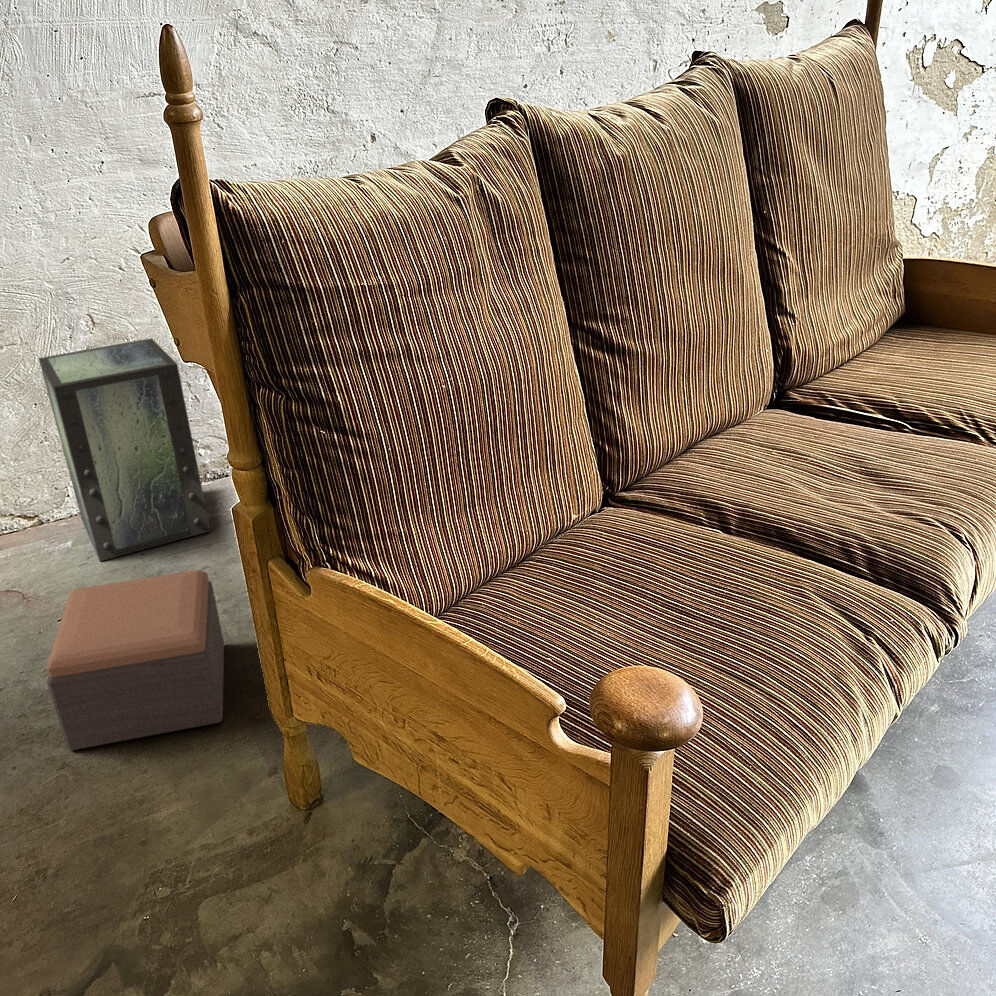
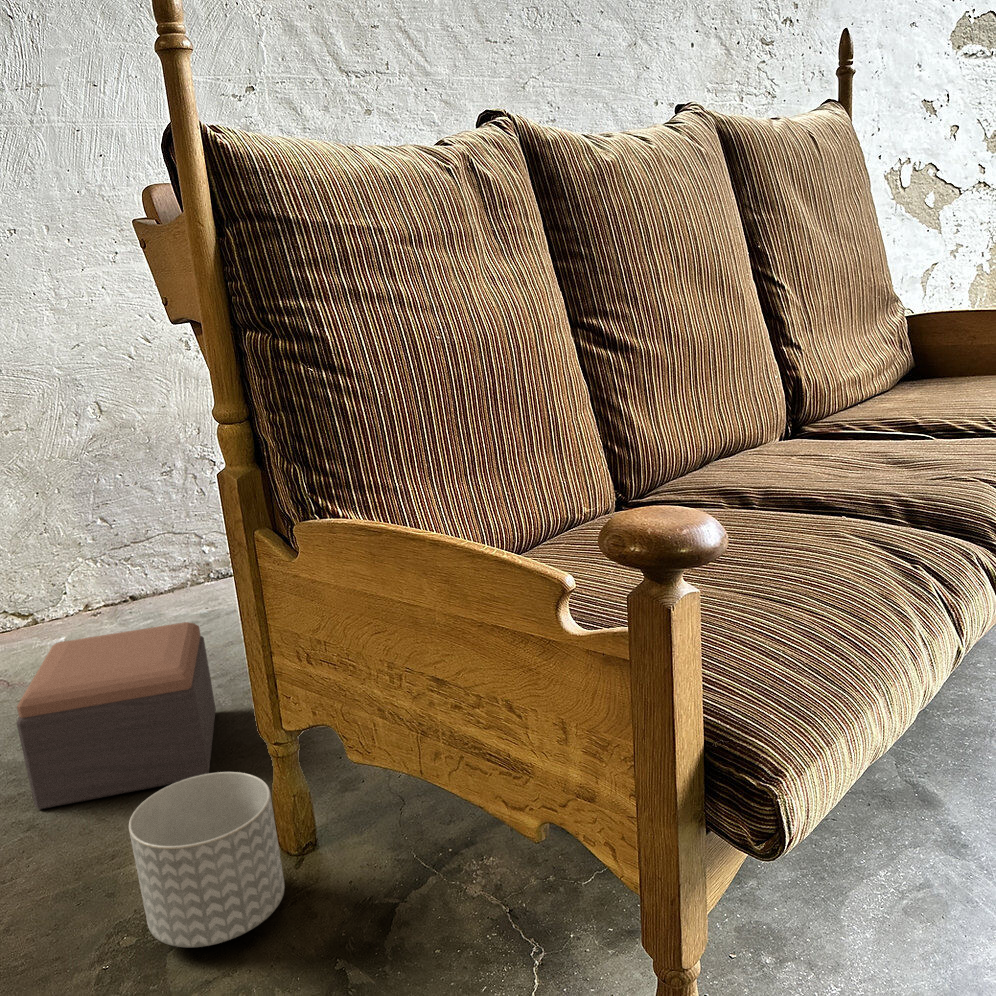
storage box: present [39,339,210,561] -> none [41,429,209,650]
planter: none [162,757,297,915] -> present [129,772,285,947]

